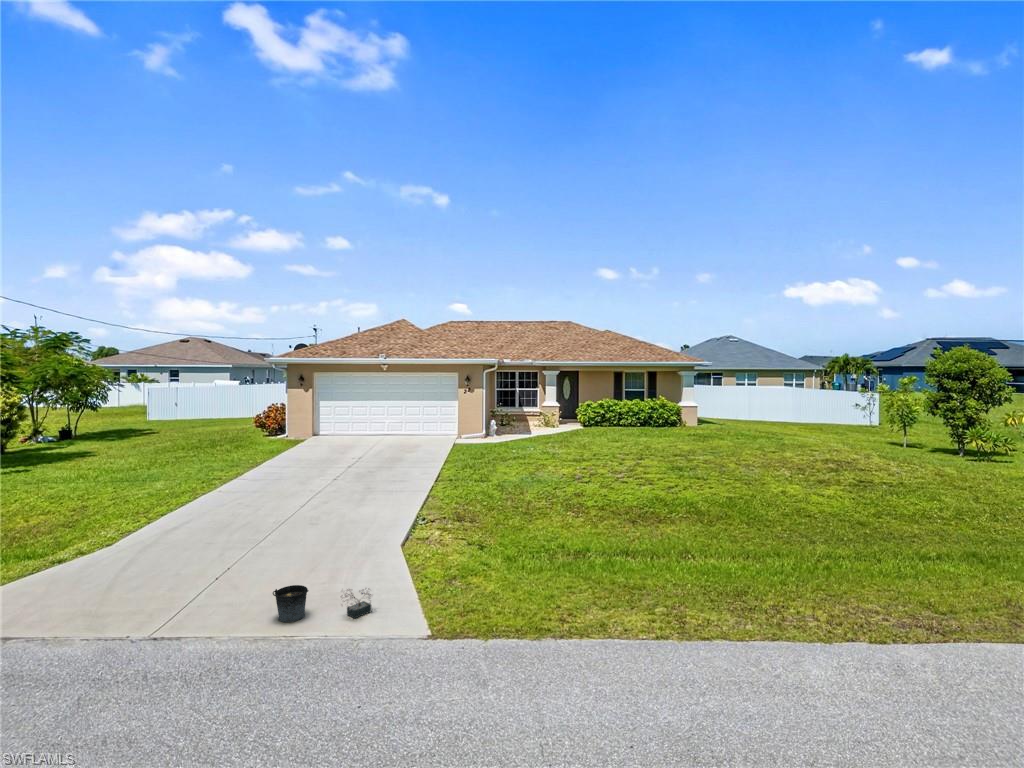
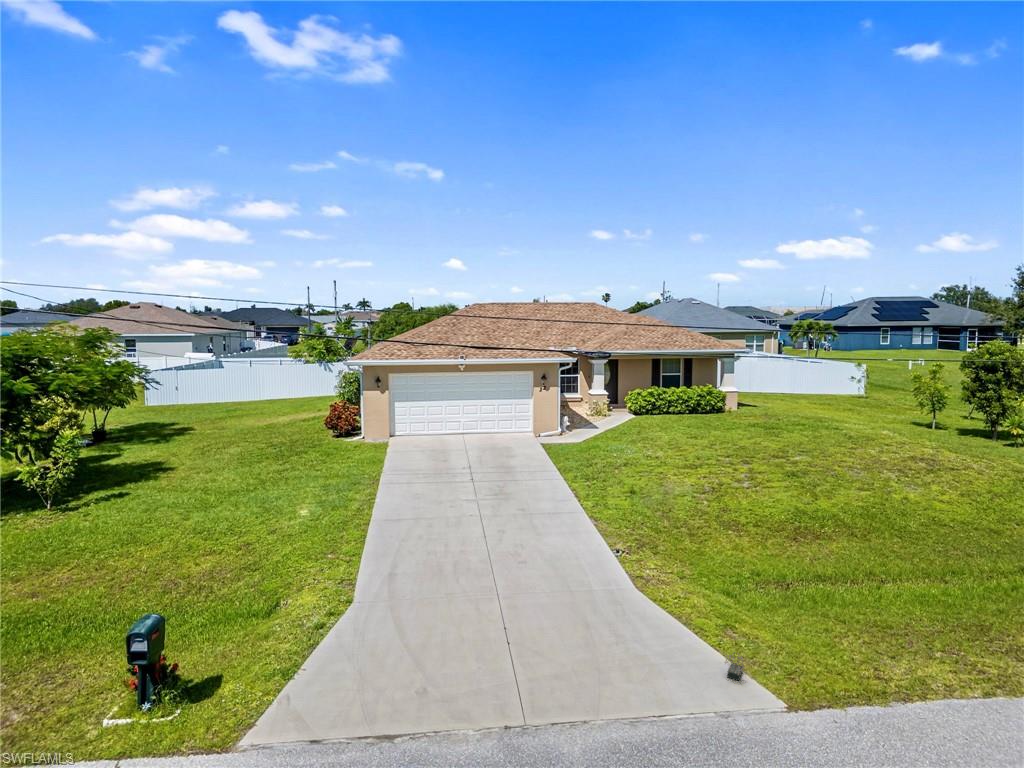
bucket: present [273,585,308,622] -> none [673,655,702,690]

